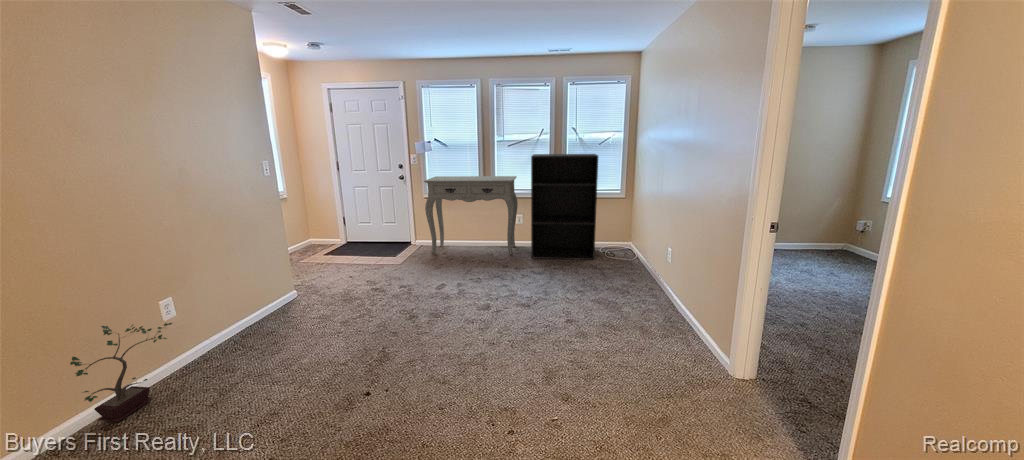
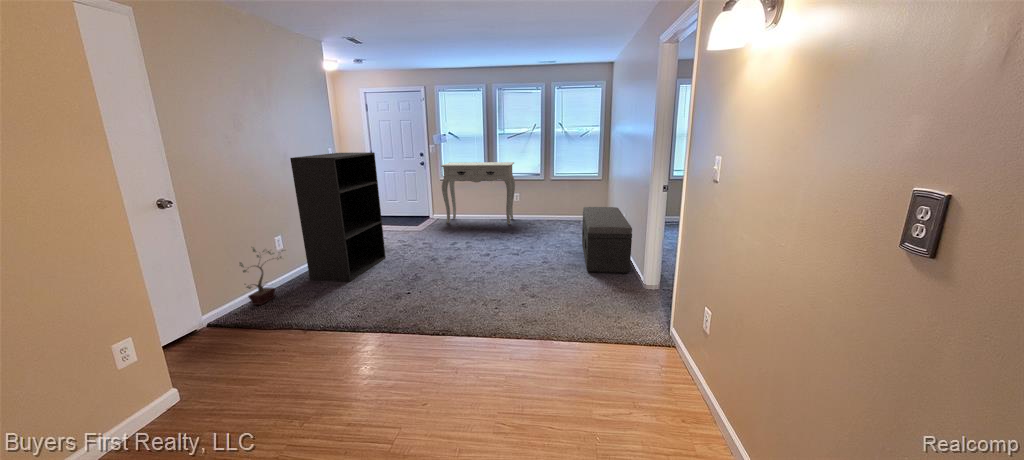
bookshelf: present [531,154,598,260] -> present [290,152,386,282]
storage bench: none [611,239,702,344] -> present [582,207,632,273]

